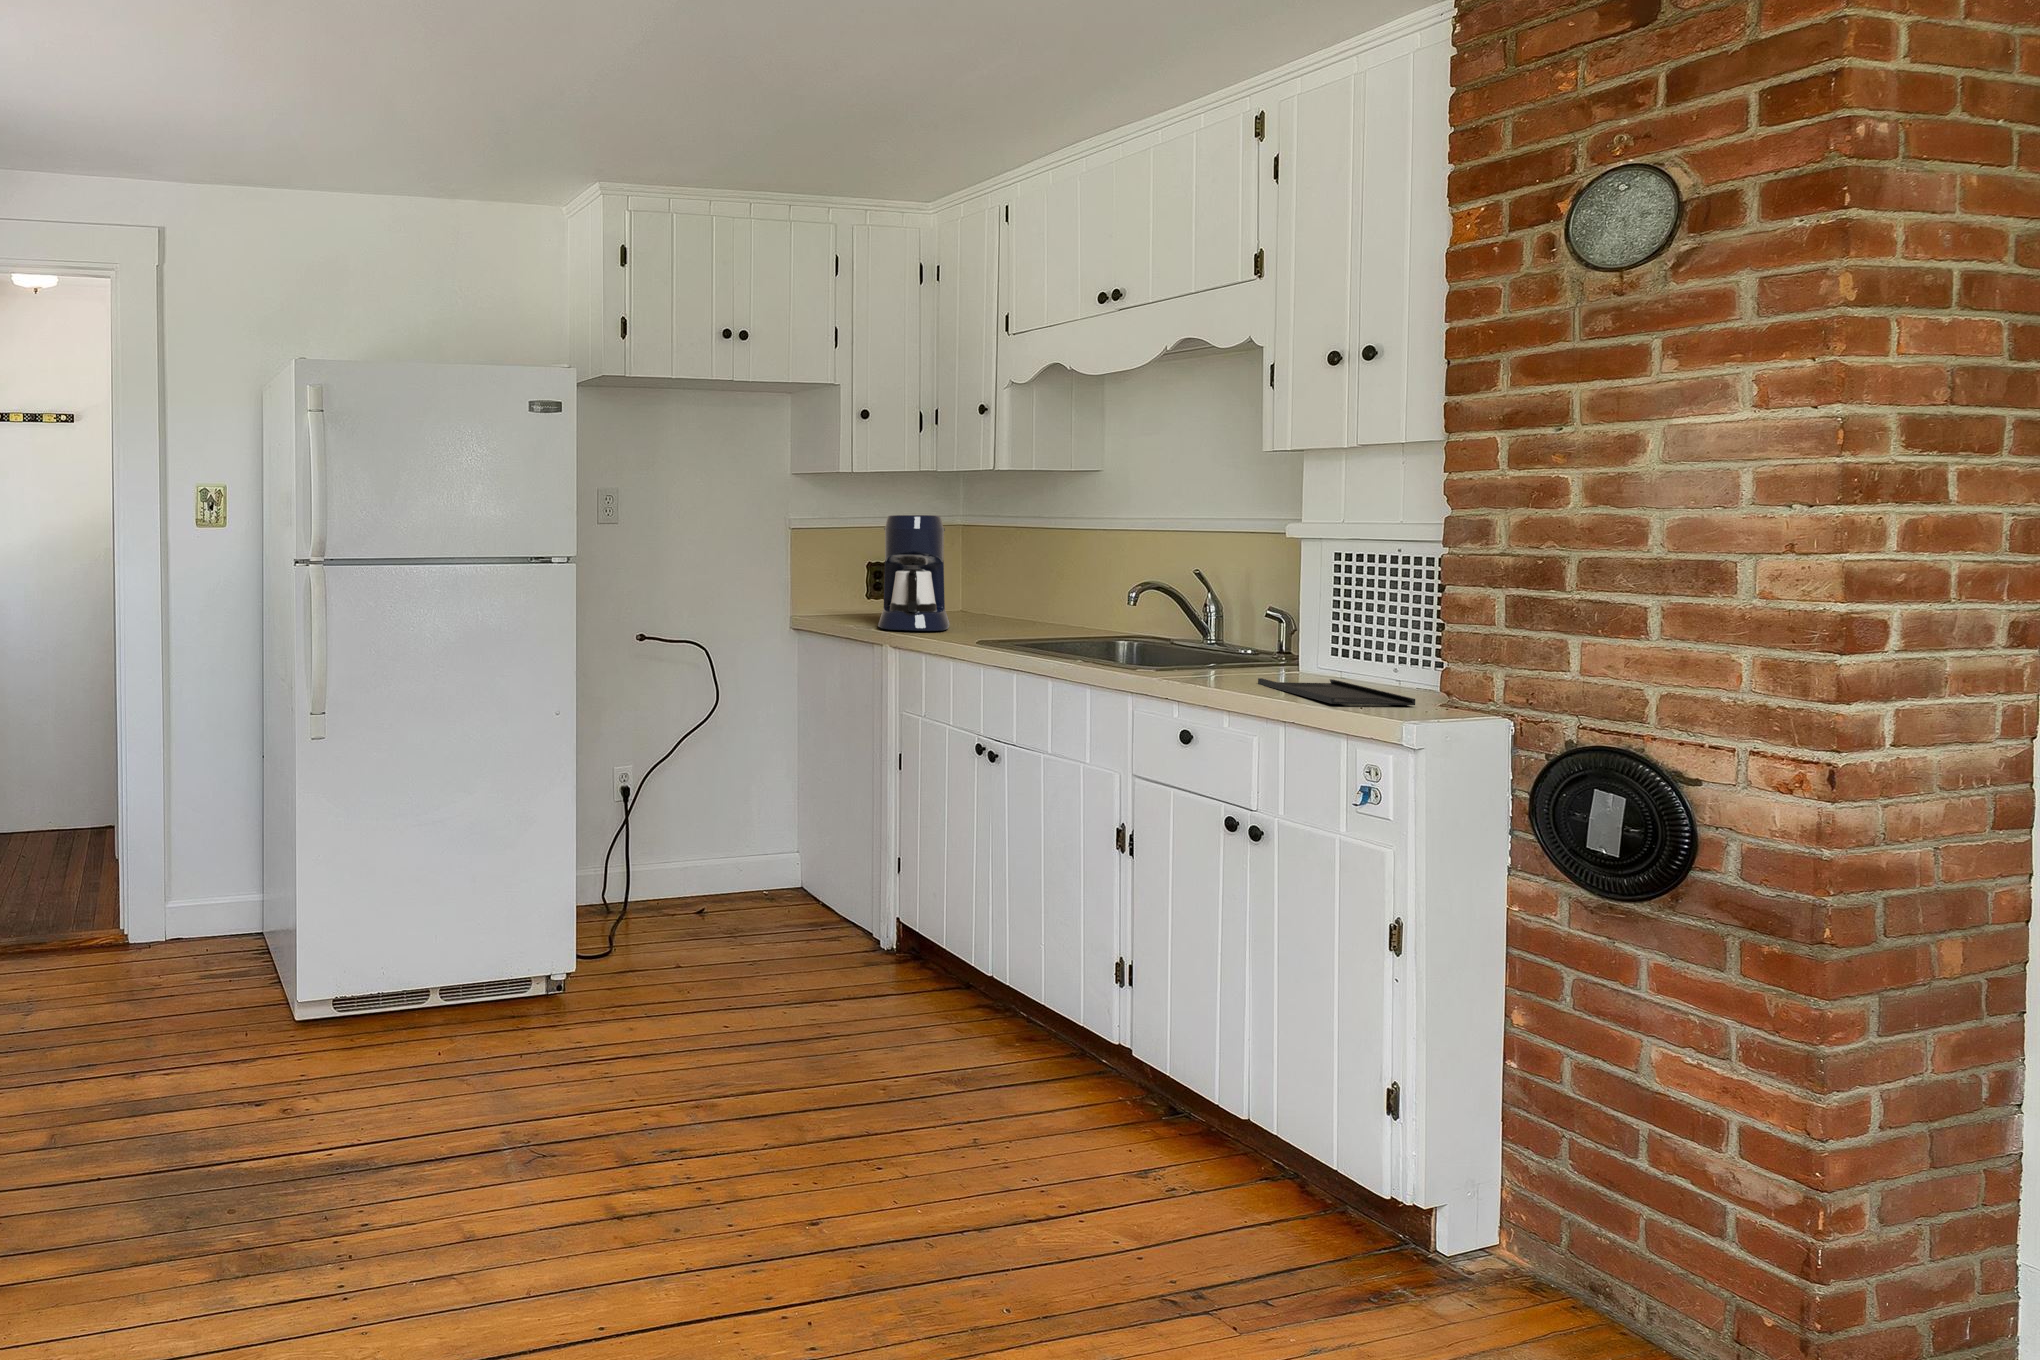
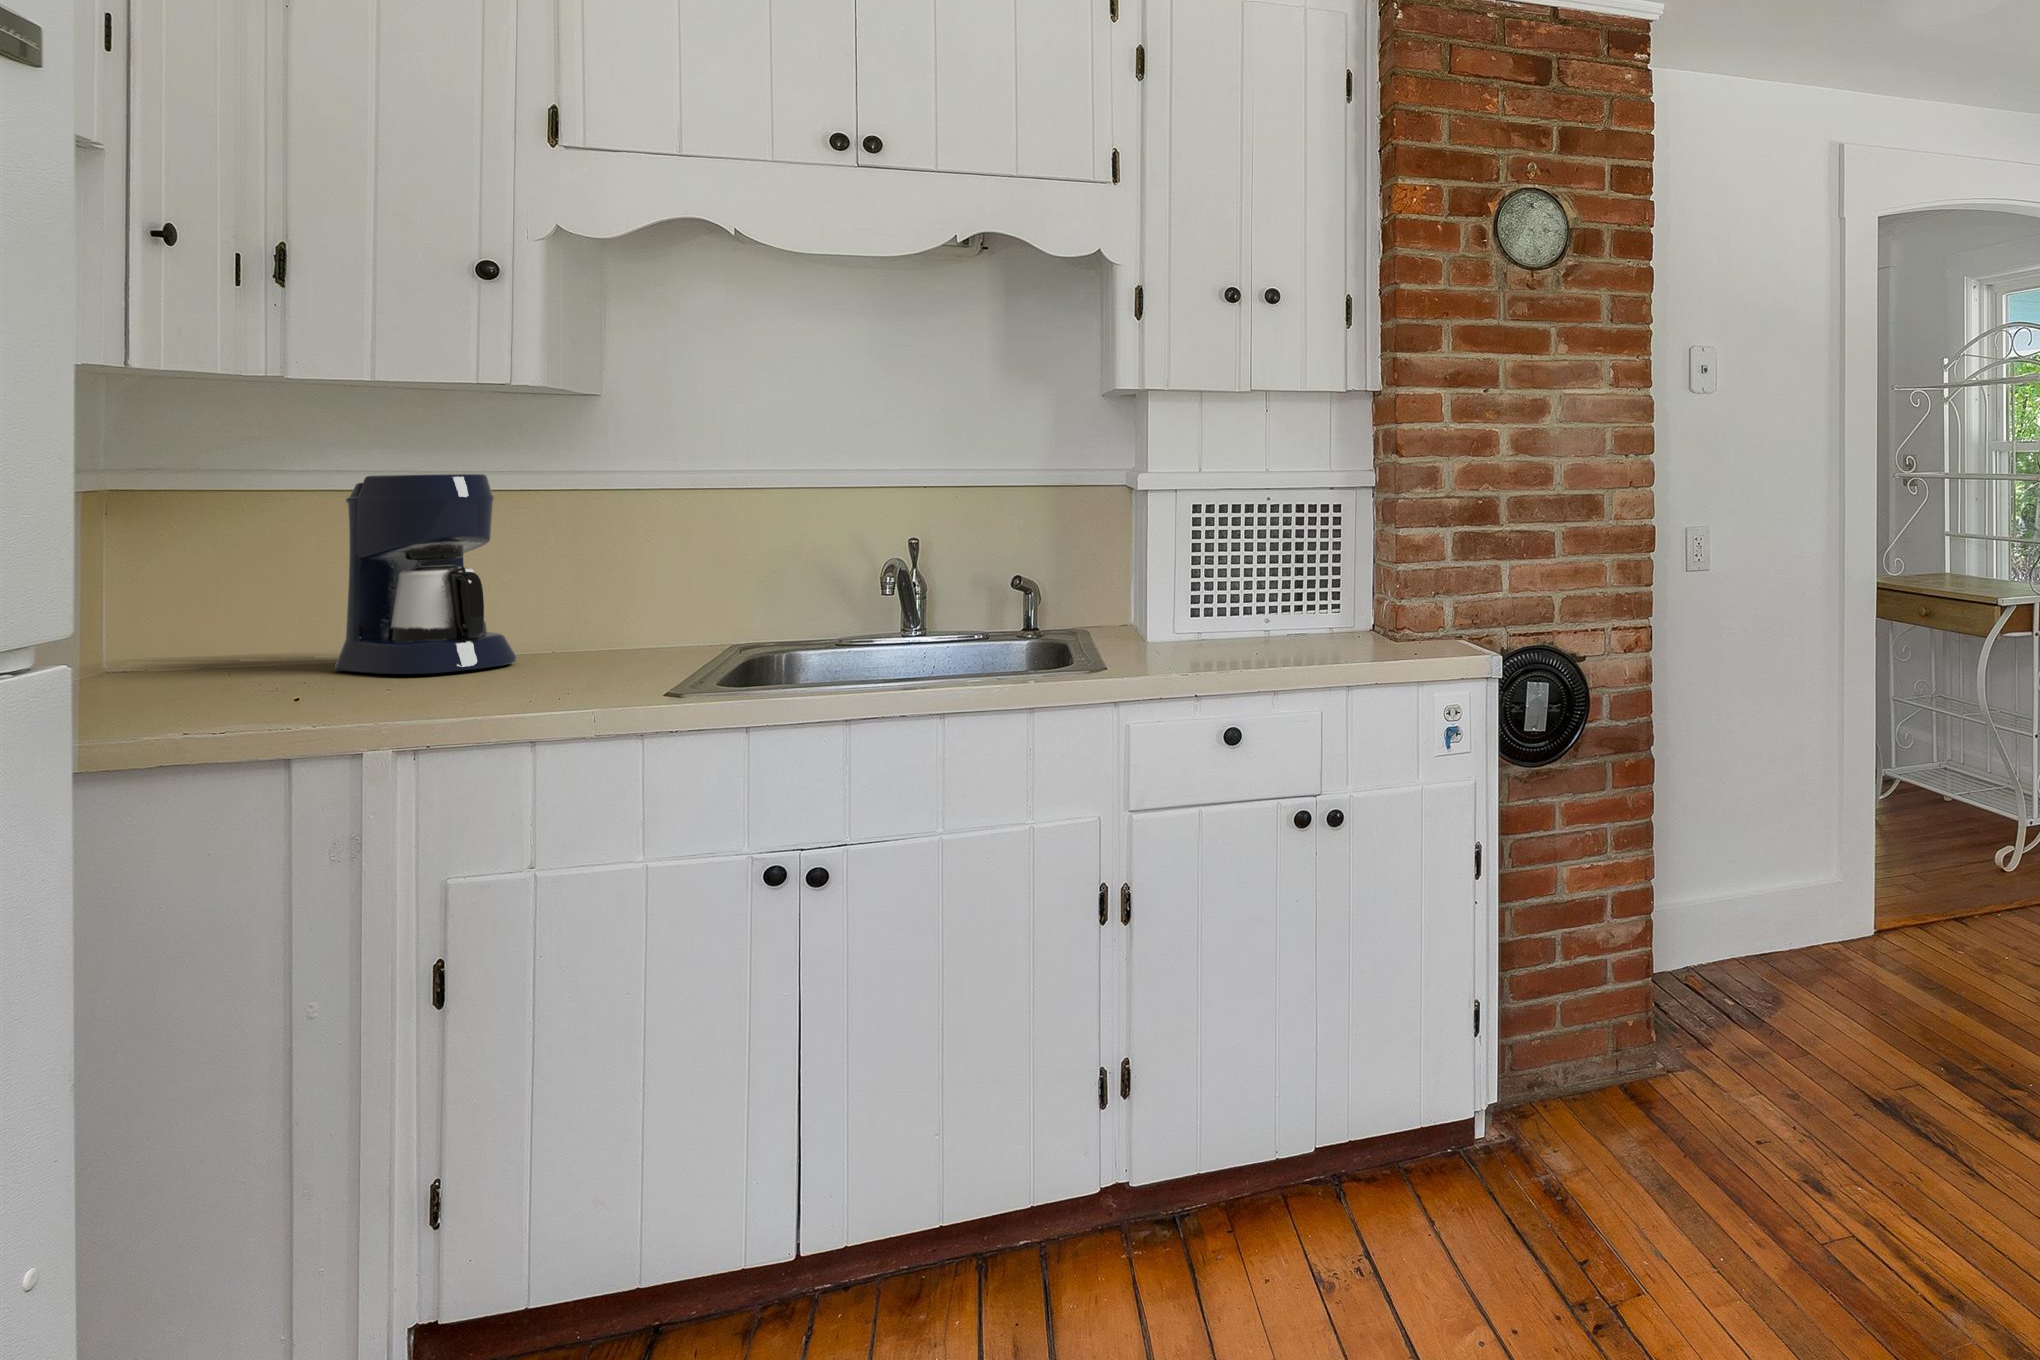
tray: present [1258,678,1415,705] -> none [1171,634,1348,651]

